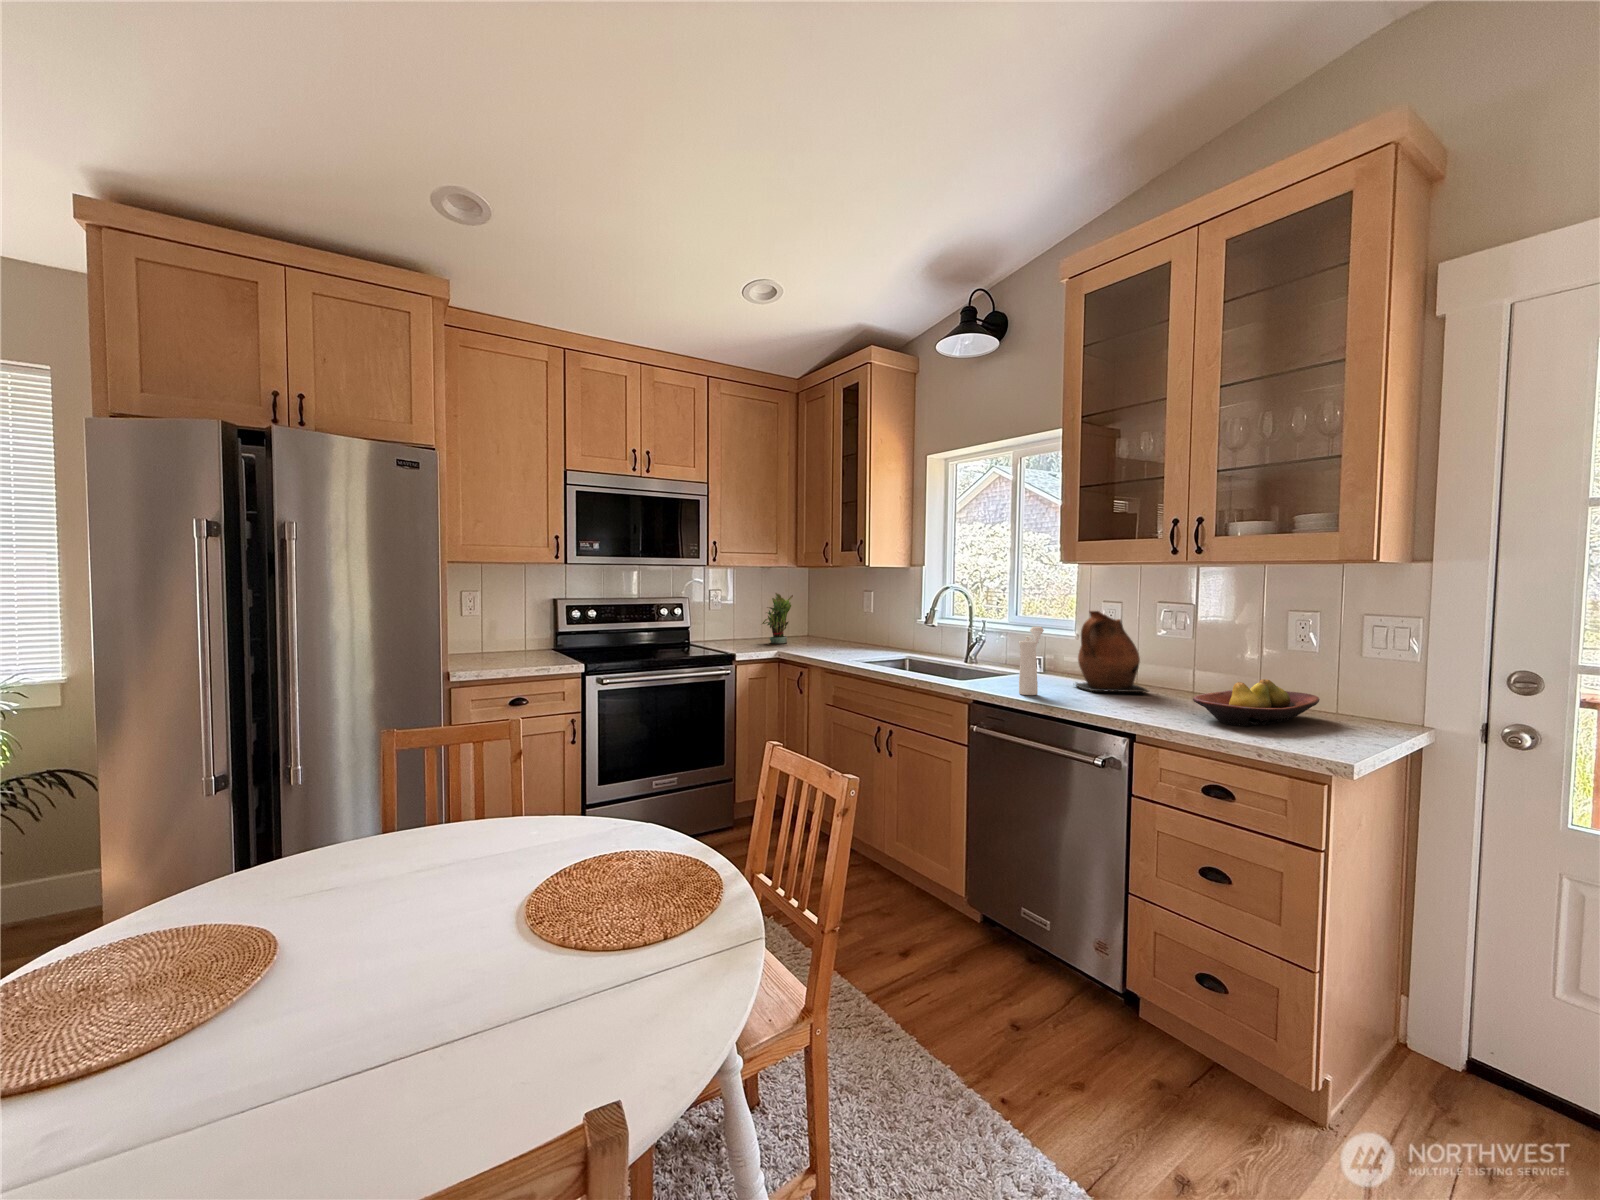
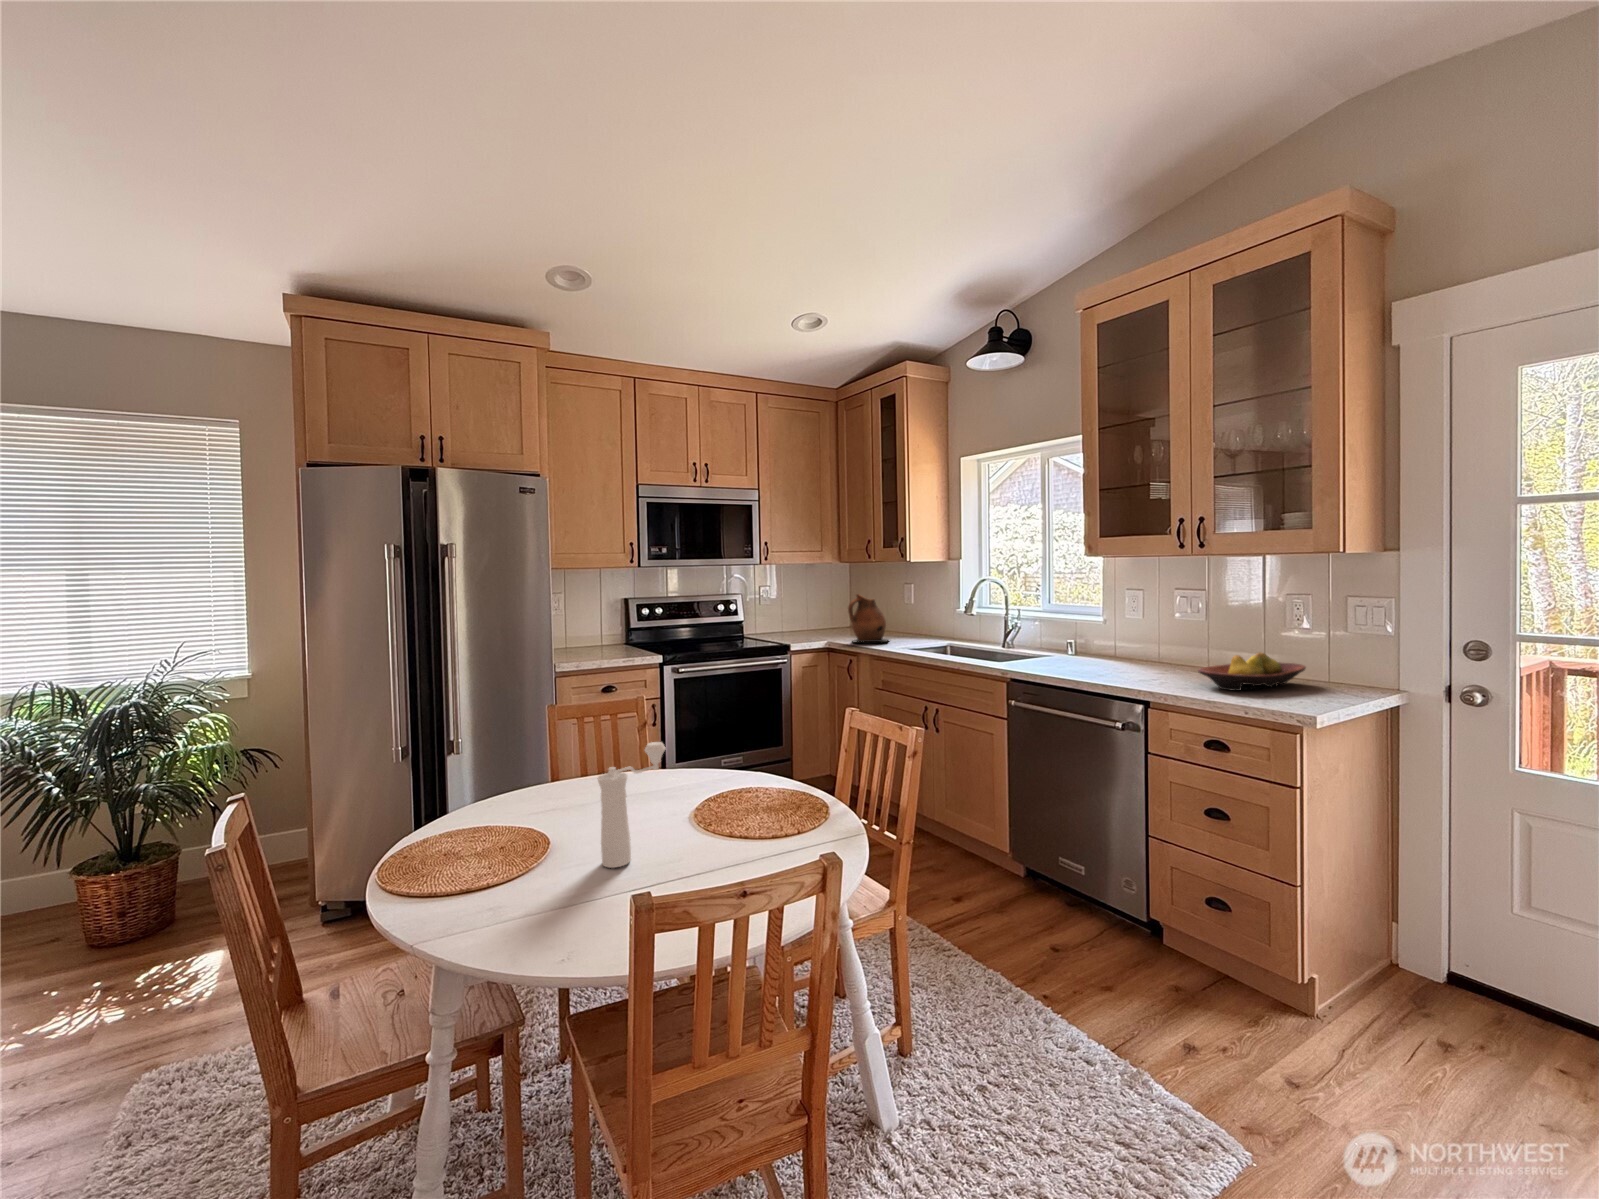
potted plant: present [762,593,793,643] -> none [812,590,841,637]
ceramic pitcher: present [1076,611,1148,693] -> present [848,594,888,642]
pepper mill: present [1019,627,1044,695] -> present [597,742,666,868]

